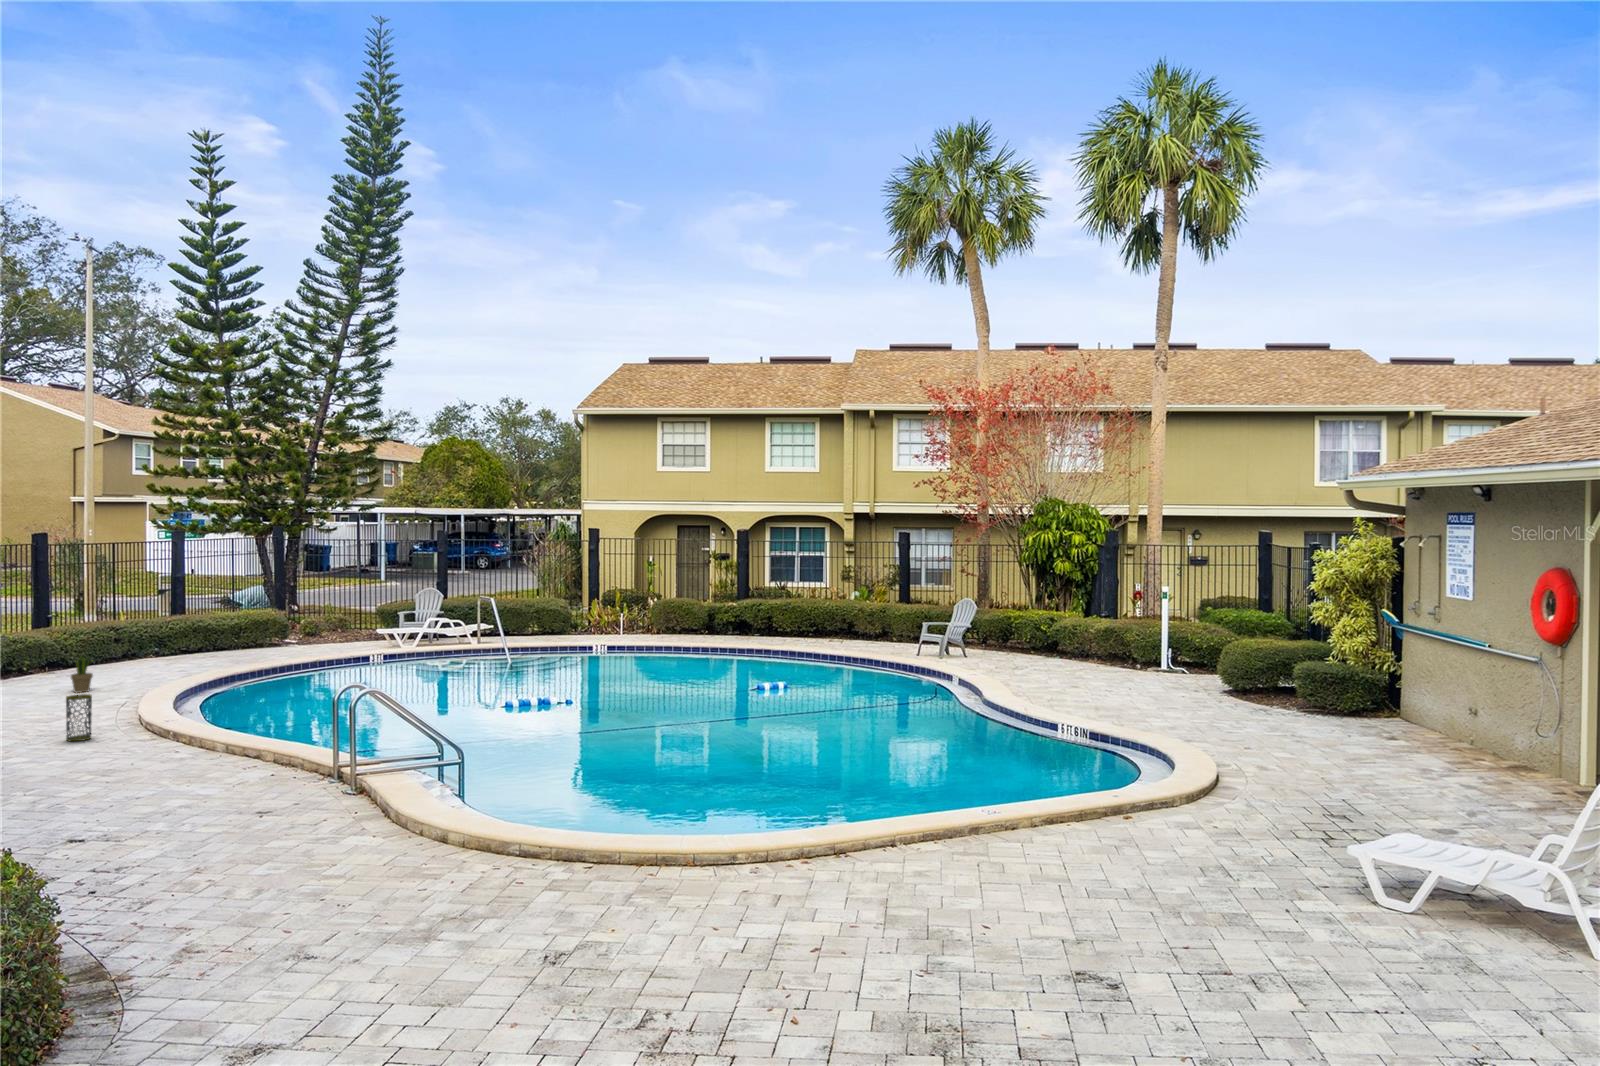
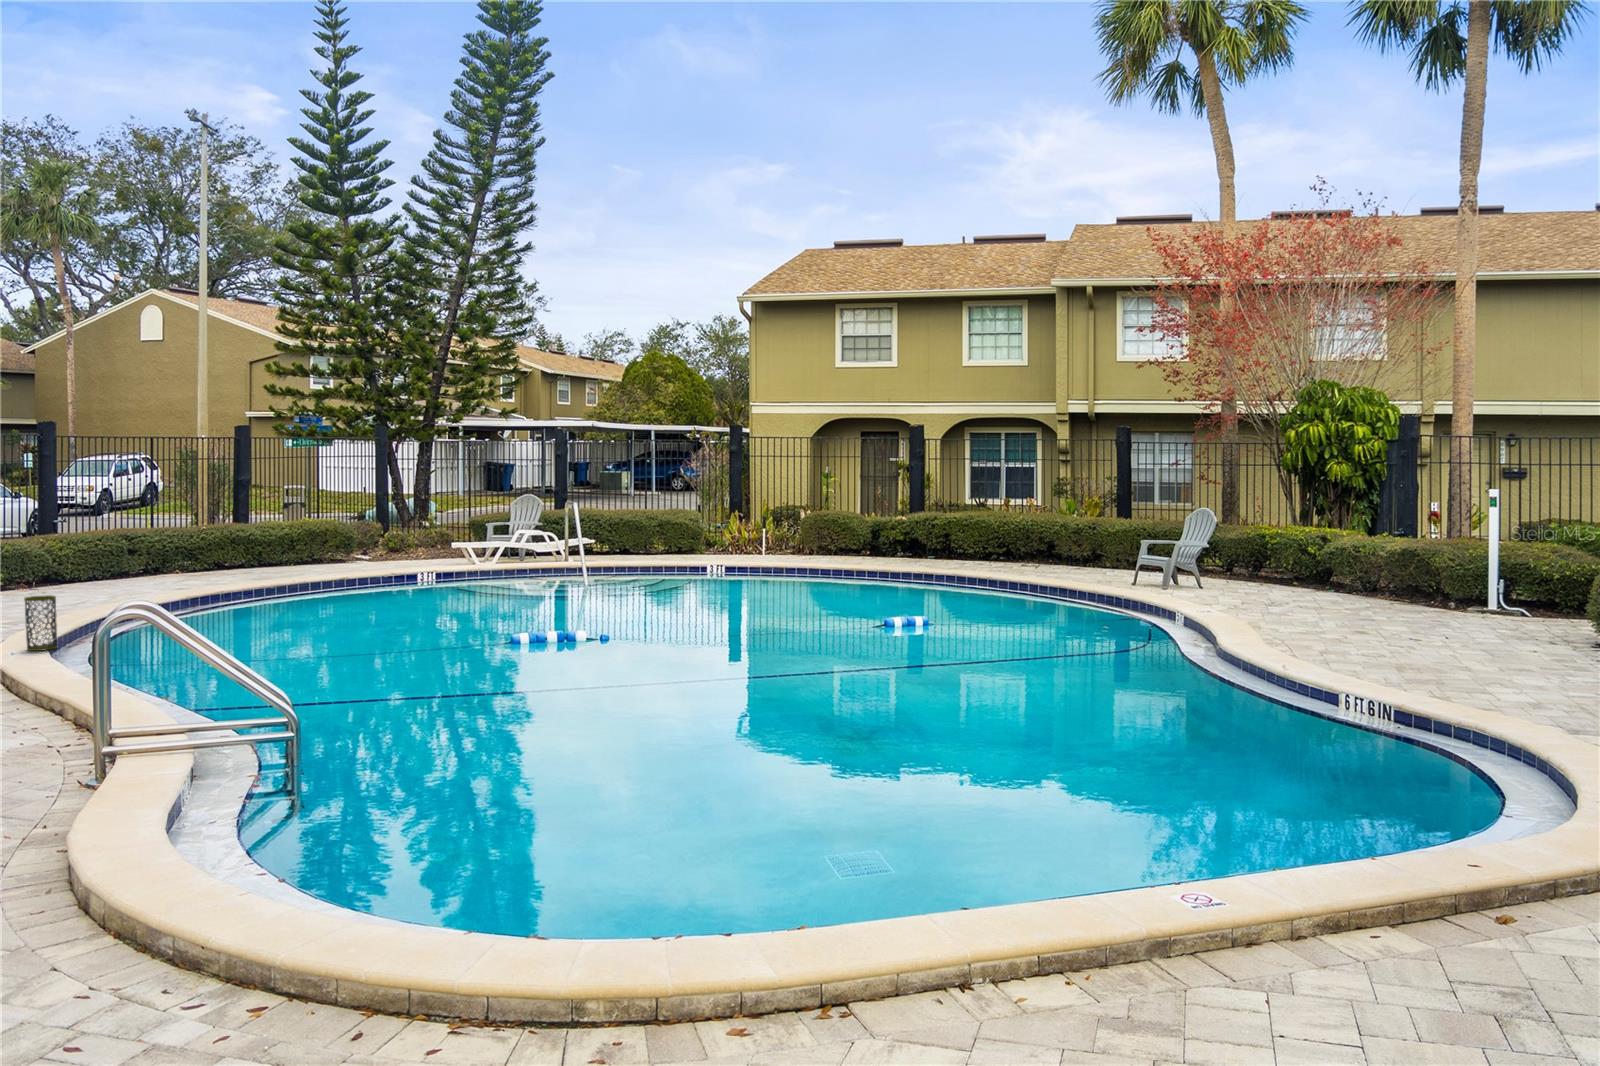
potted plant: present [71,656,93,693] -> none [133,556,160,598]

